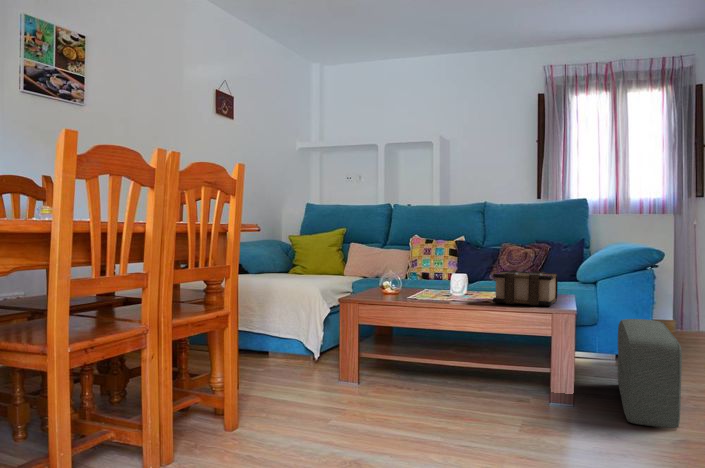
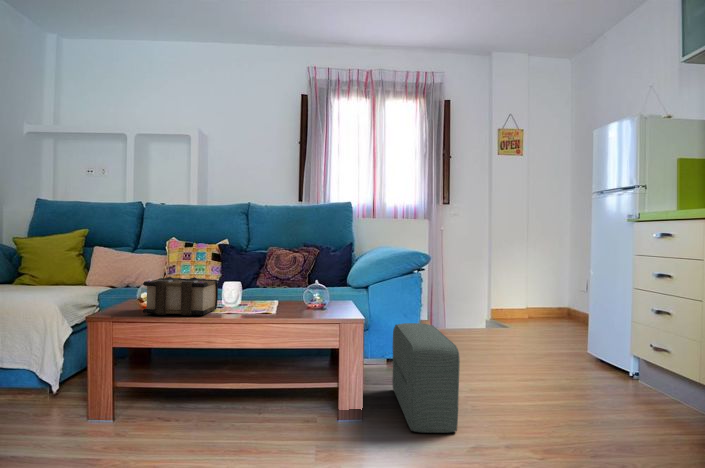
book: present [493,270,558,306] -> present [142,277,218,315]

